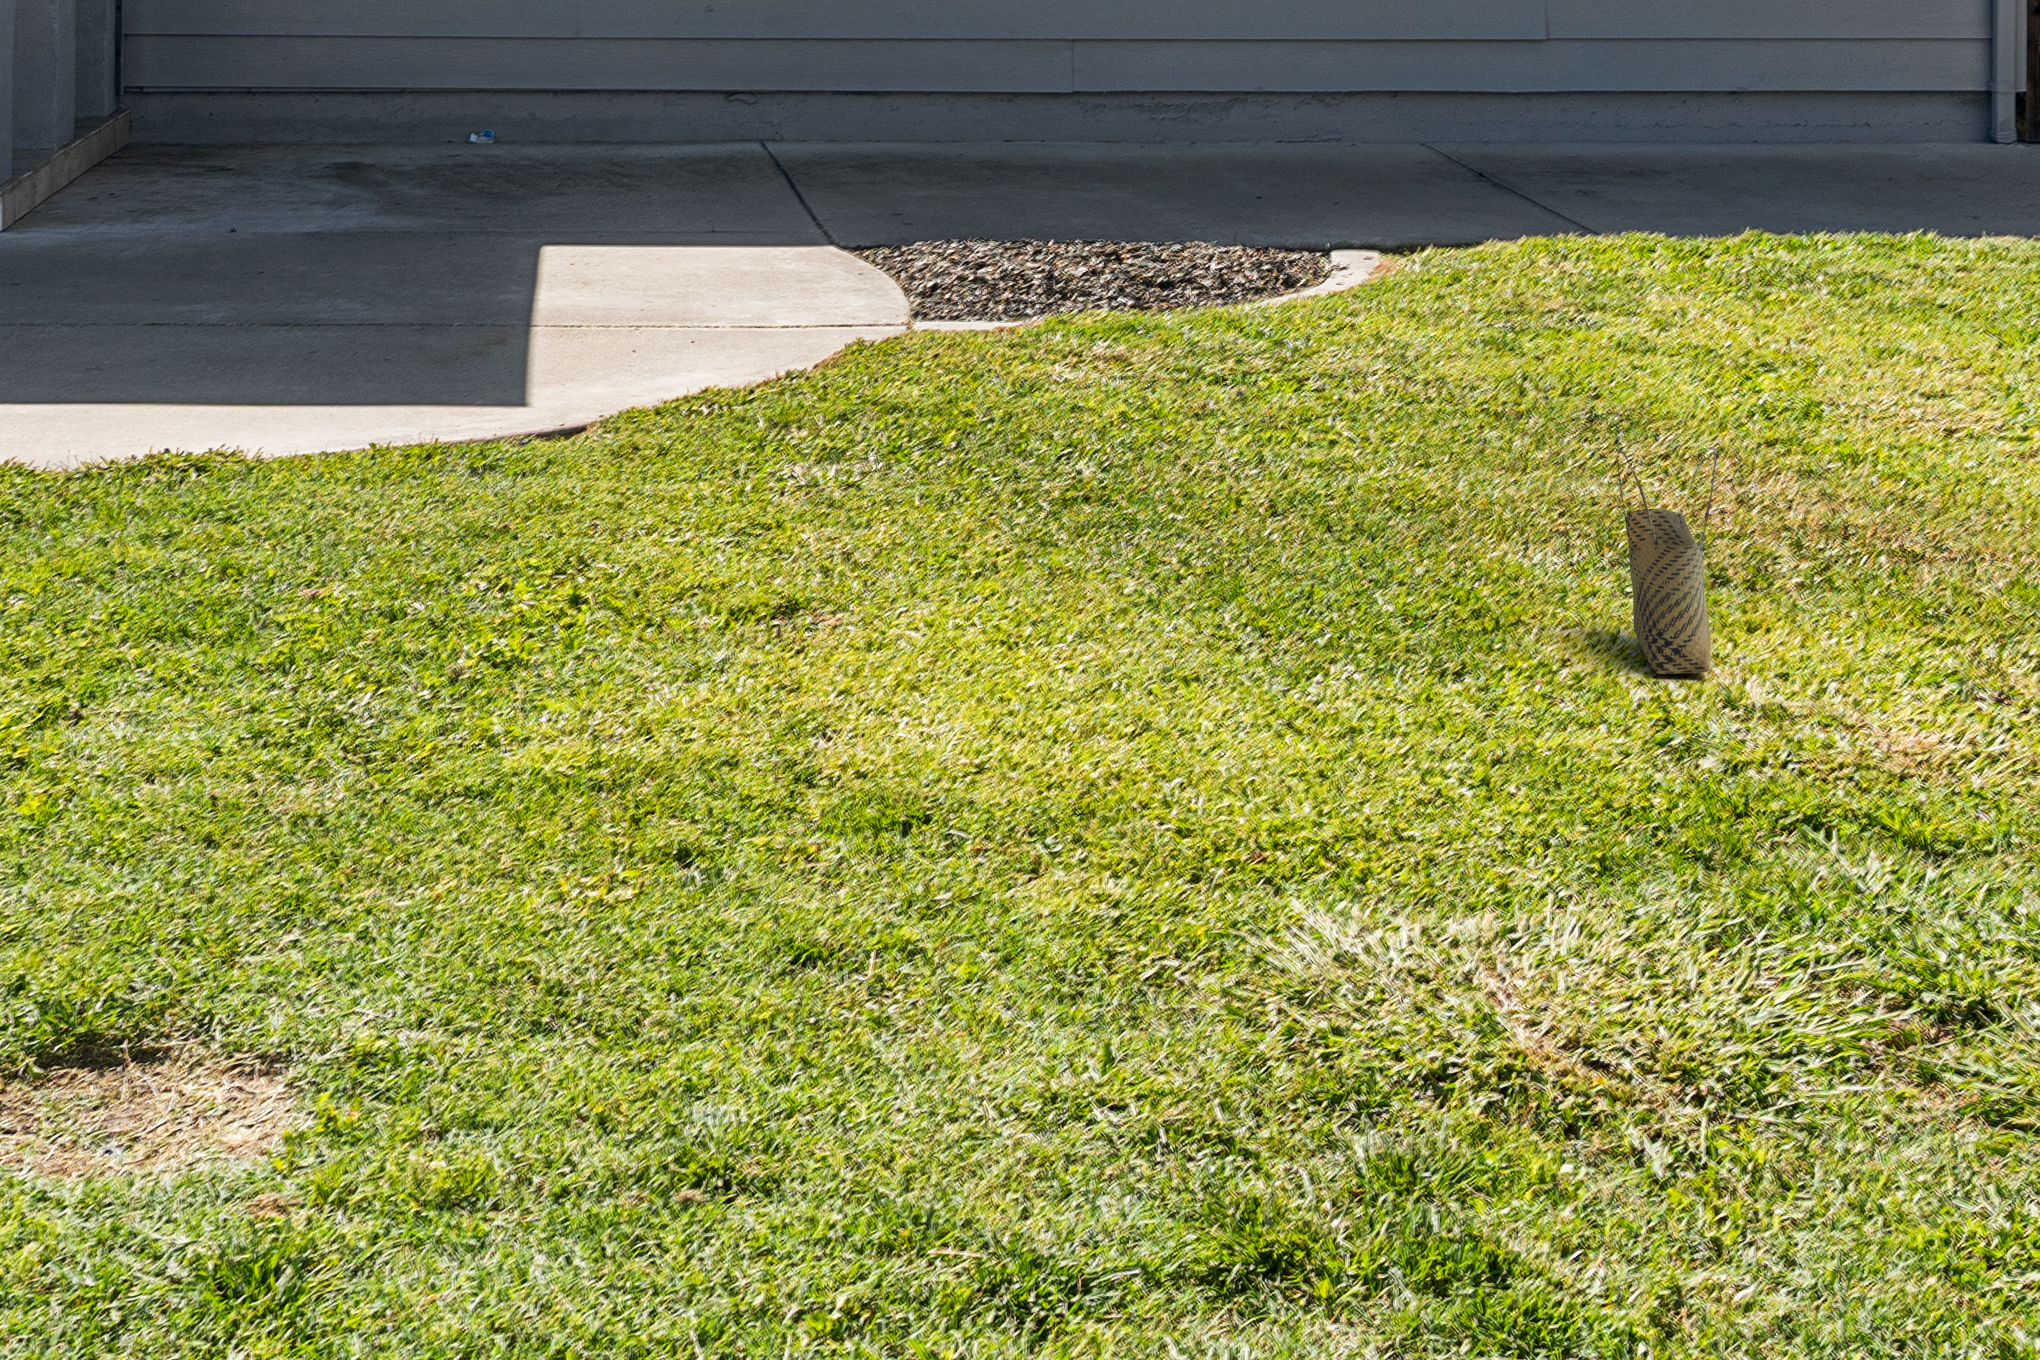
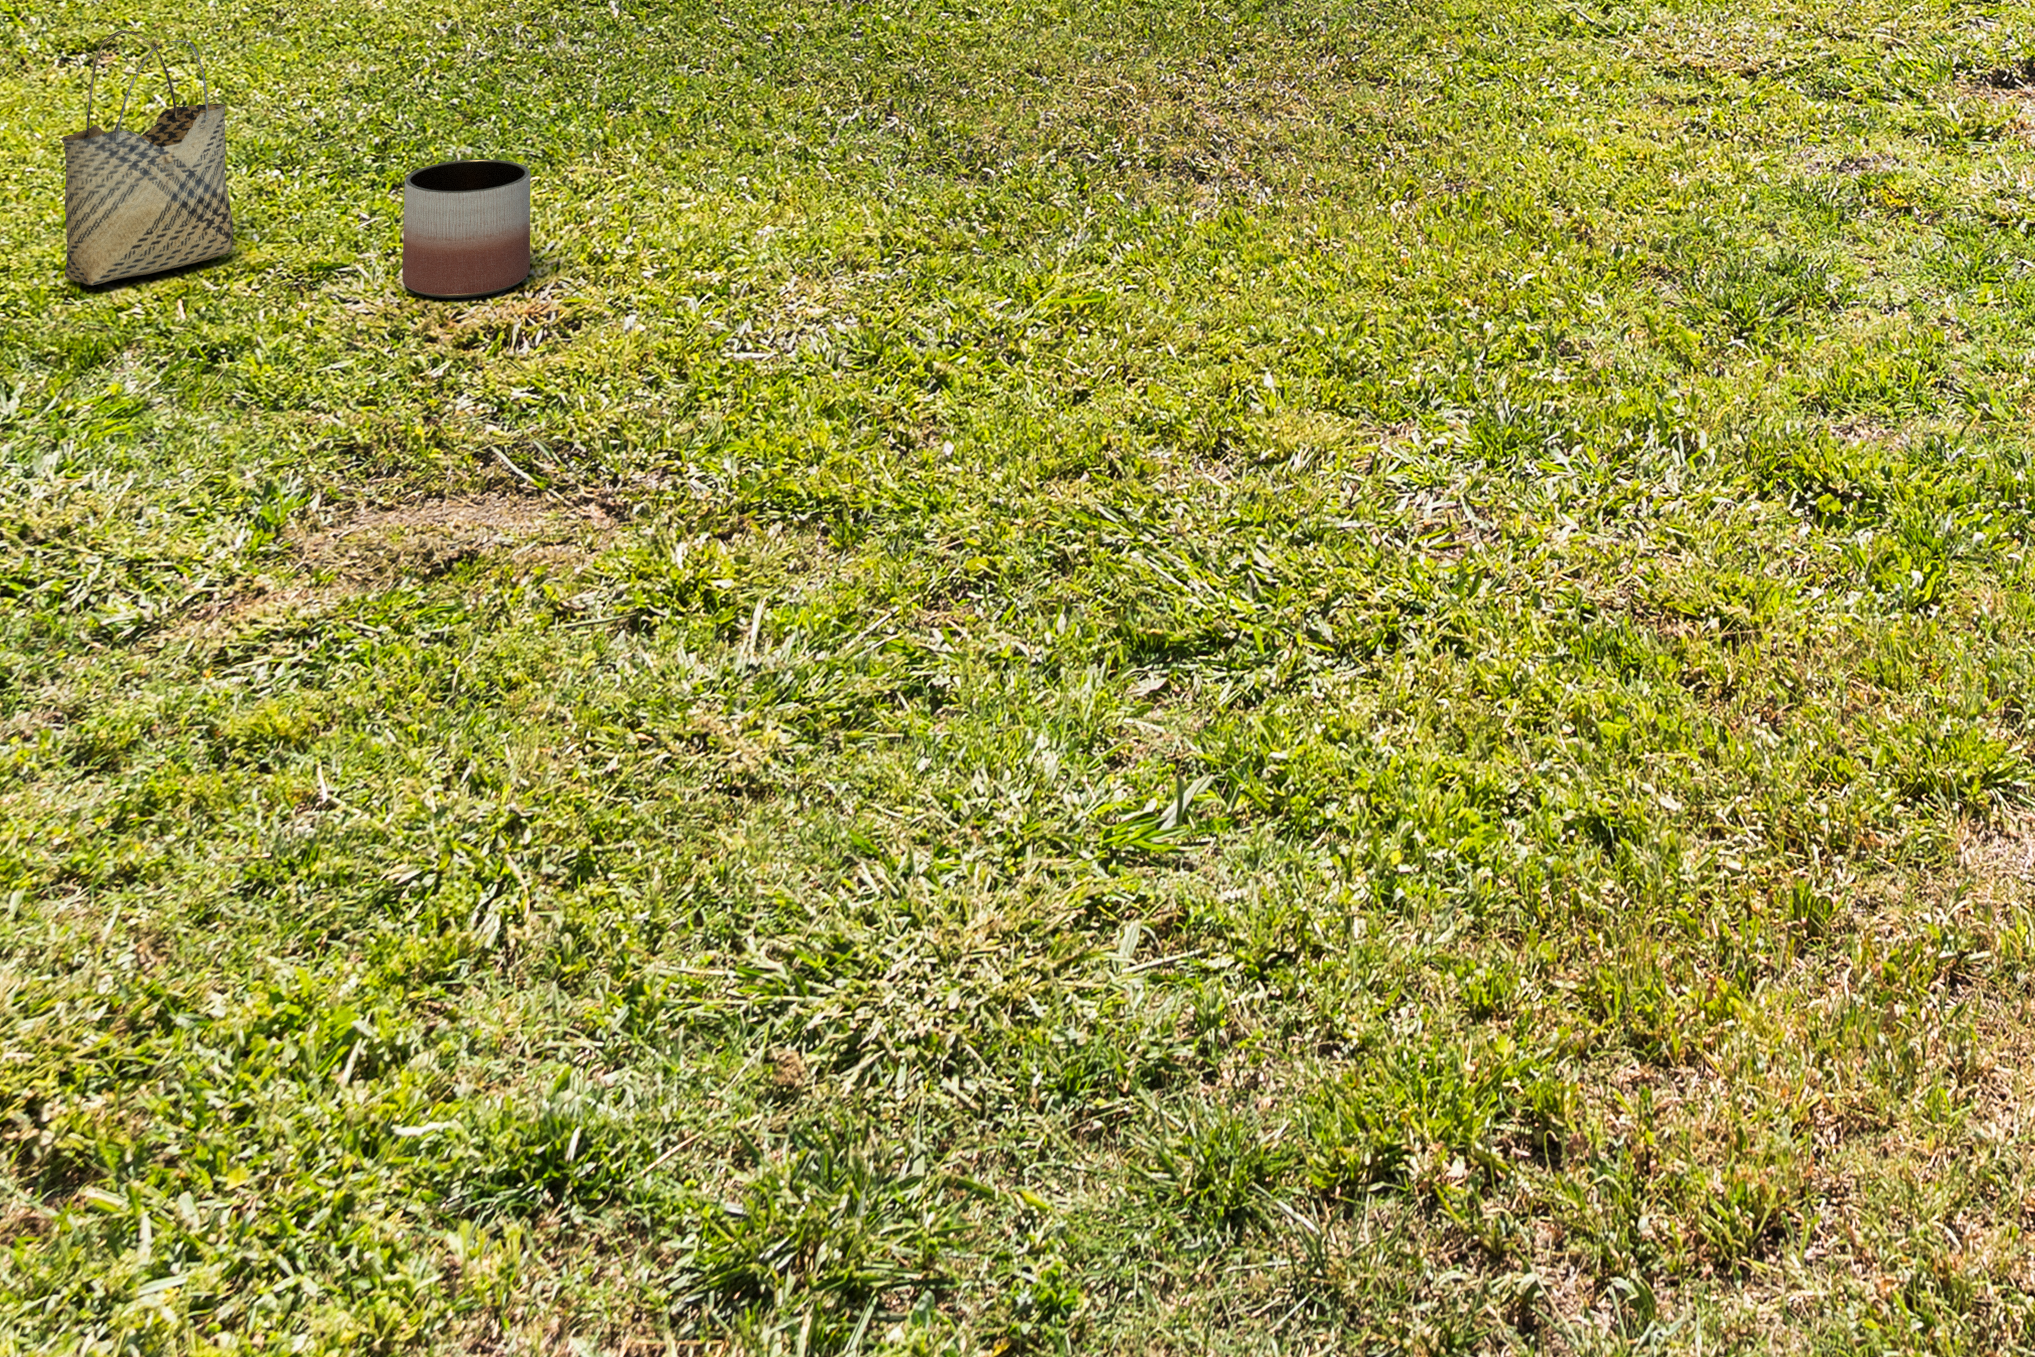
planter: none [1824,522,1934,636] -> present [402,159,530,298]

